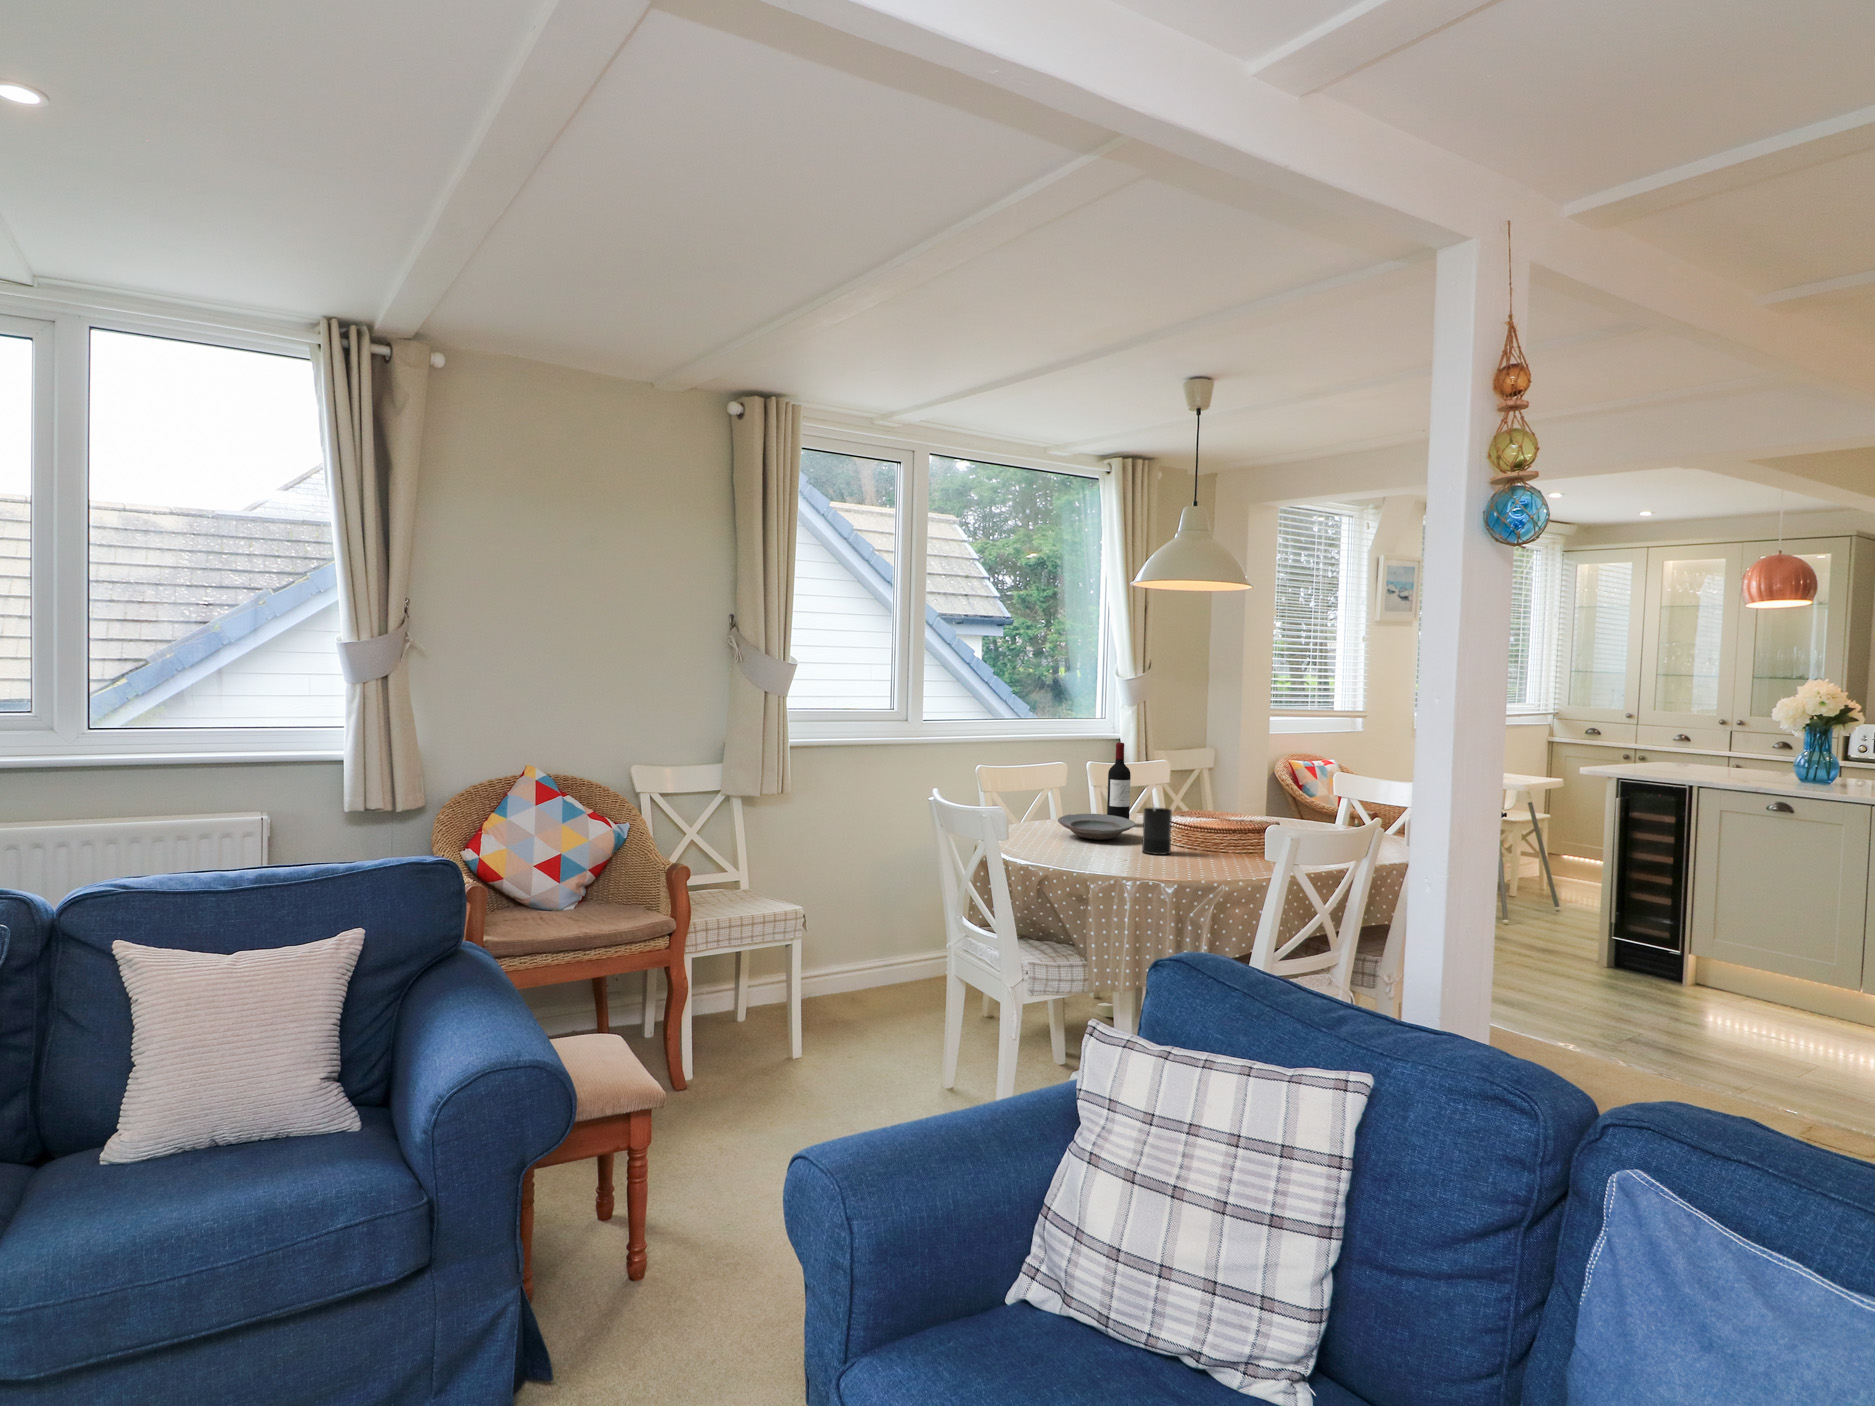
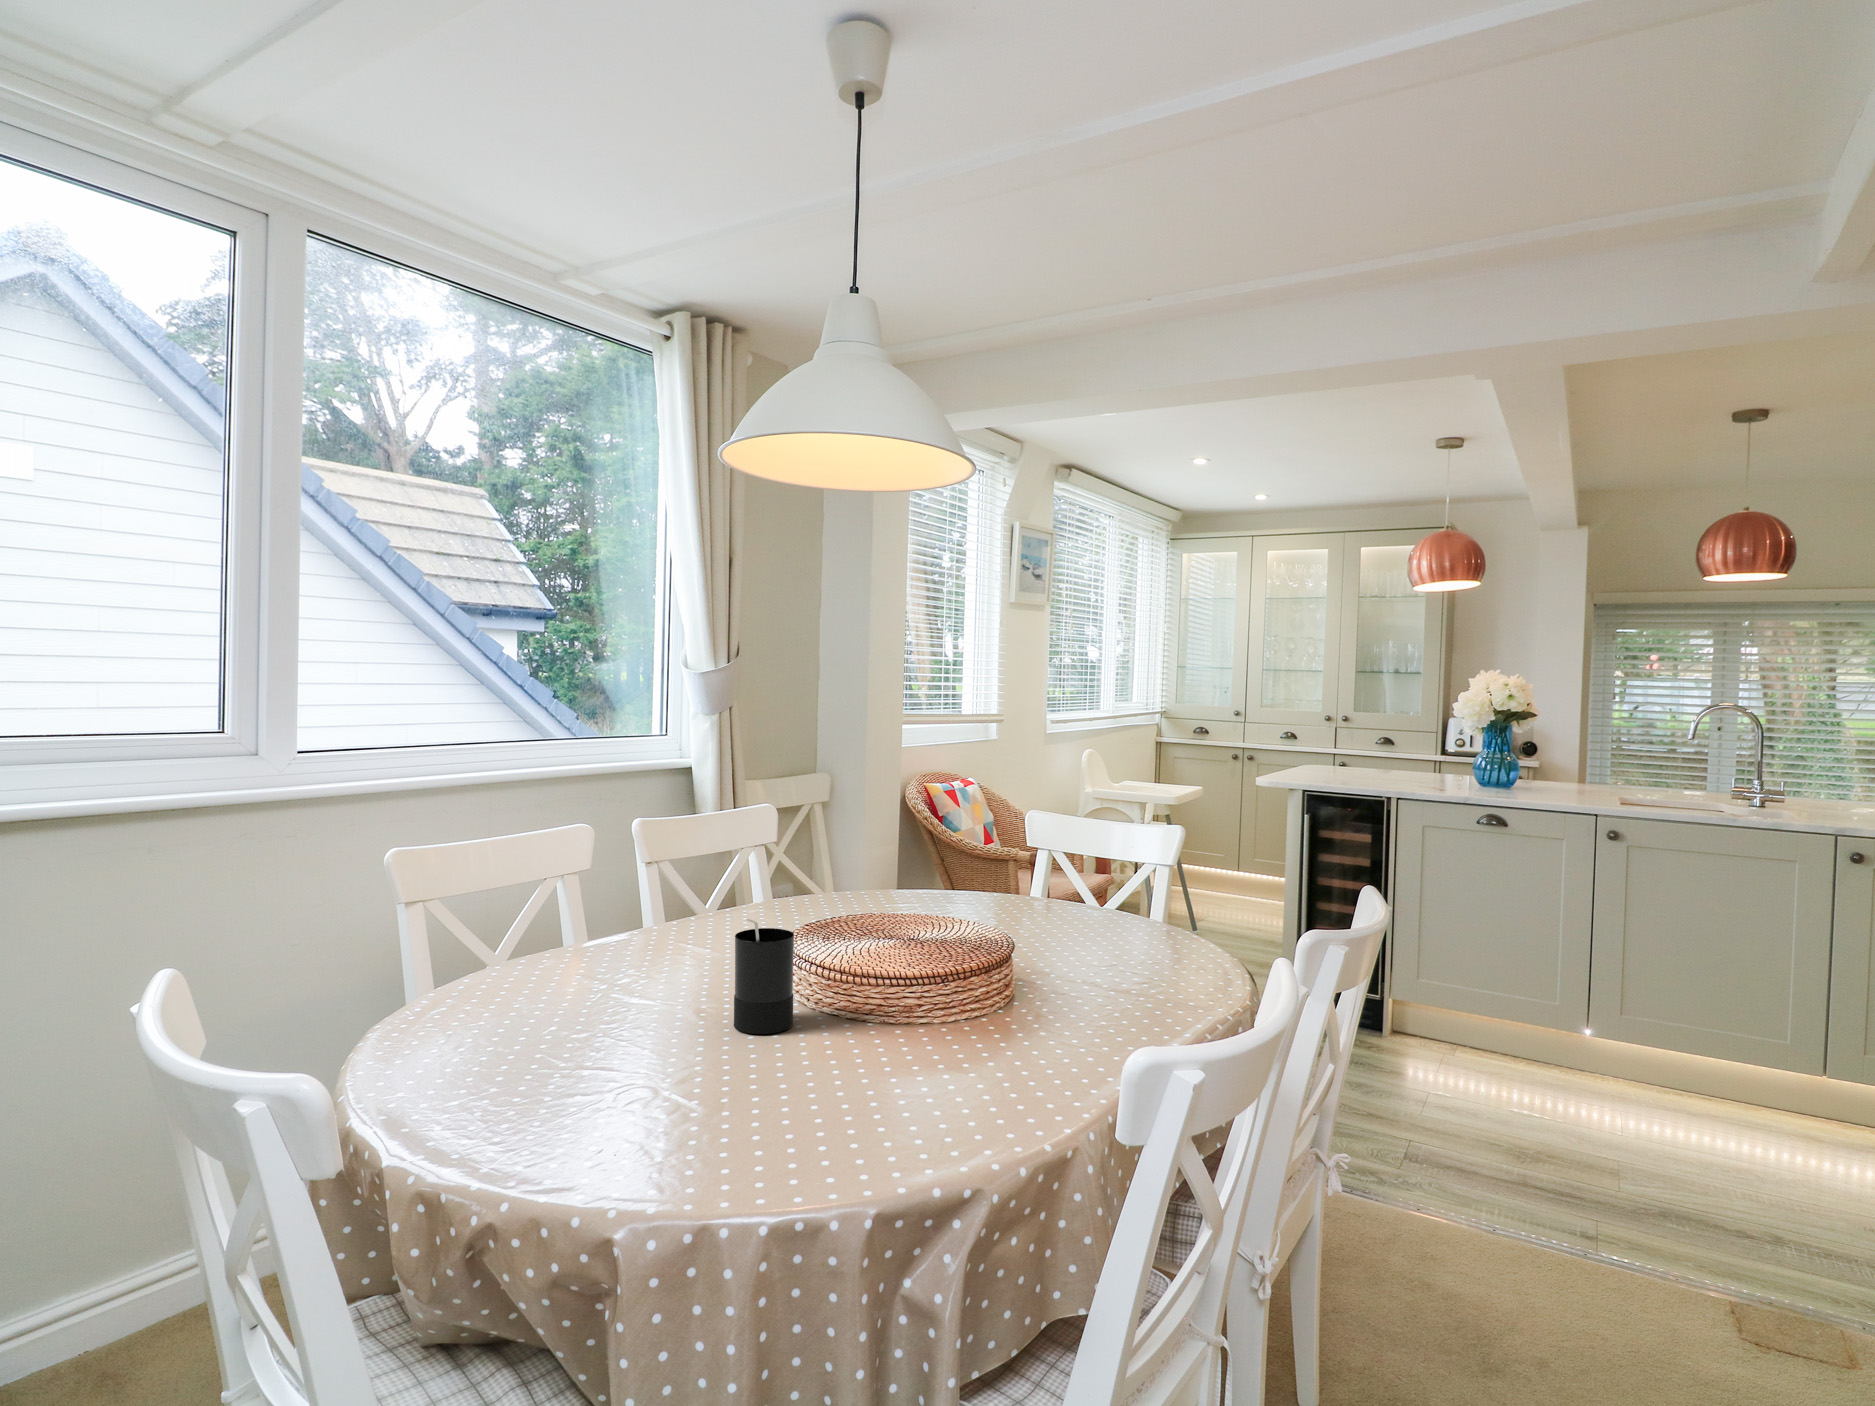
wine bottle: present [1107,743,1131,819] -> none [665,786,708,941]
plate: present [1058,814,1135,840] -> none [557,930,718,994]

